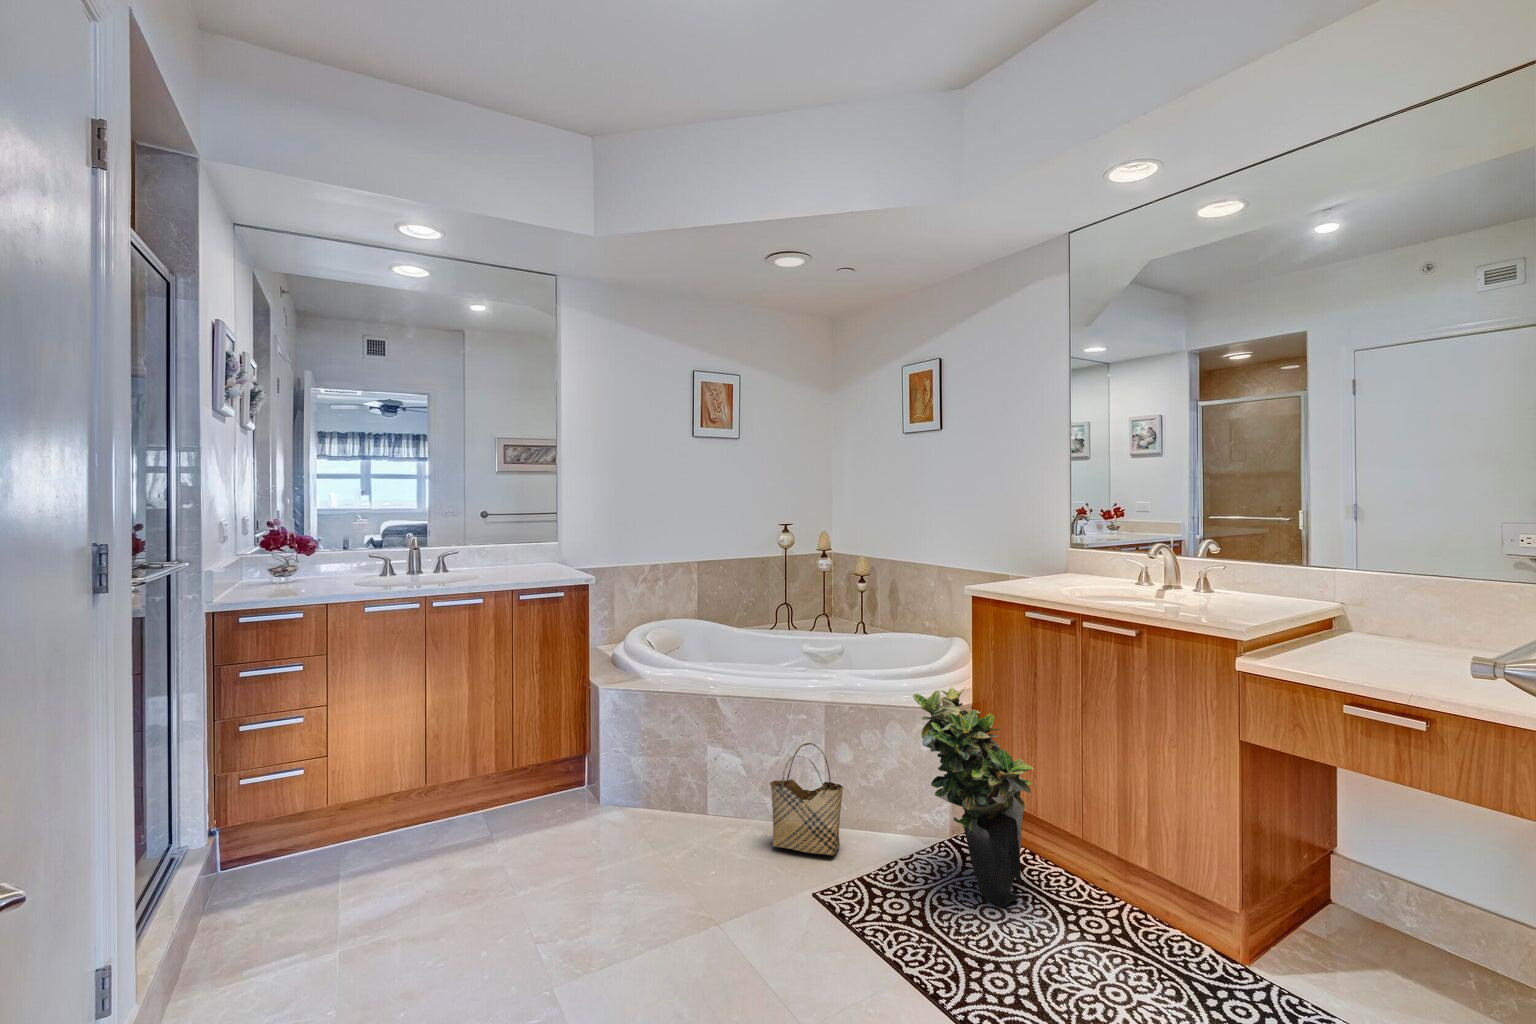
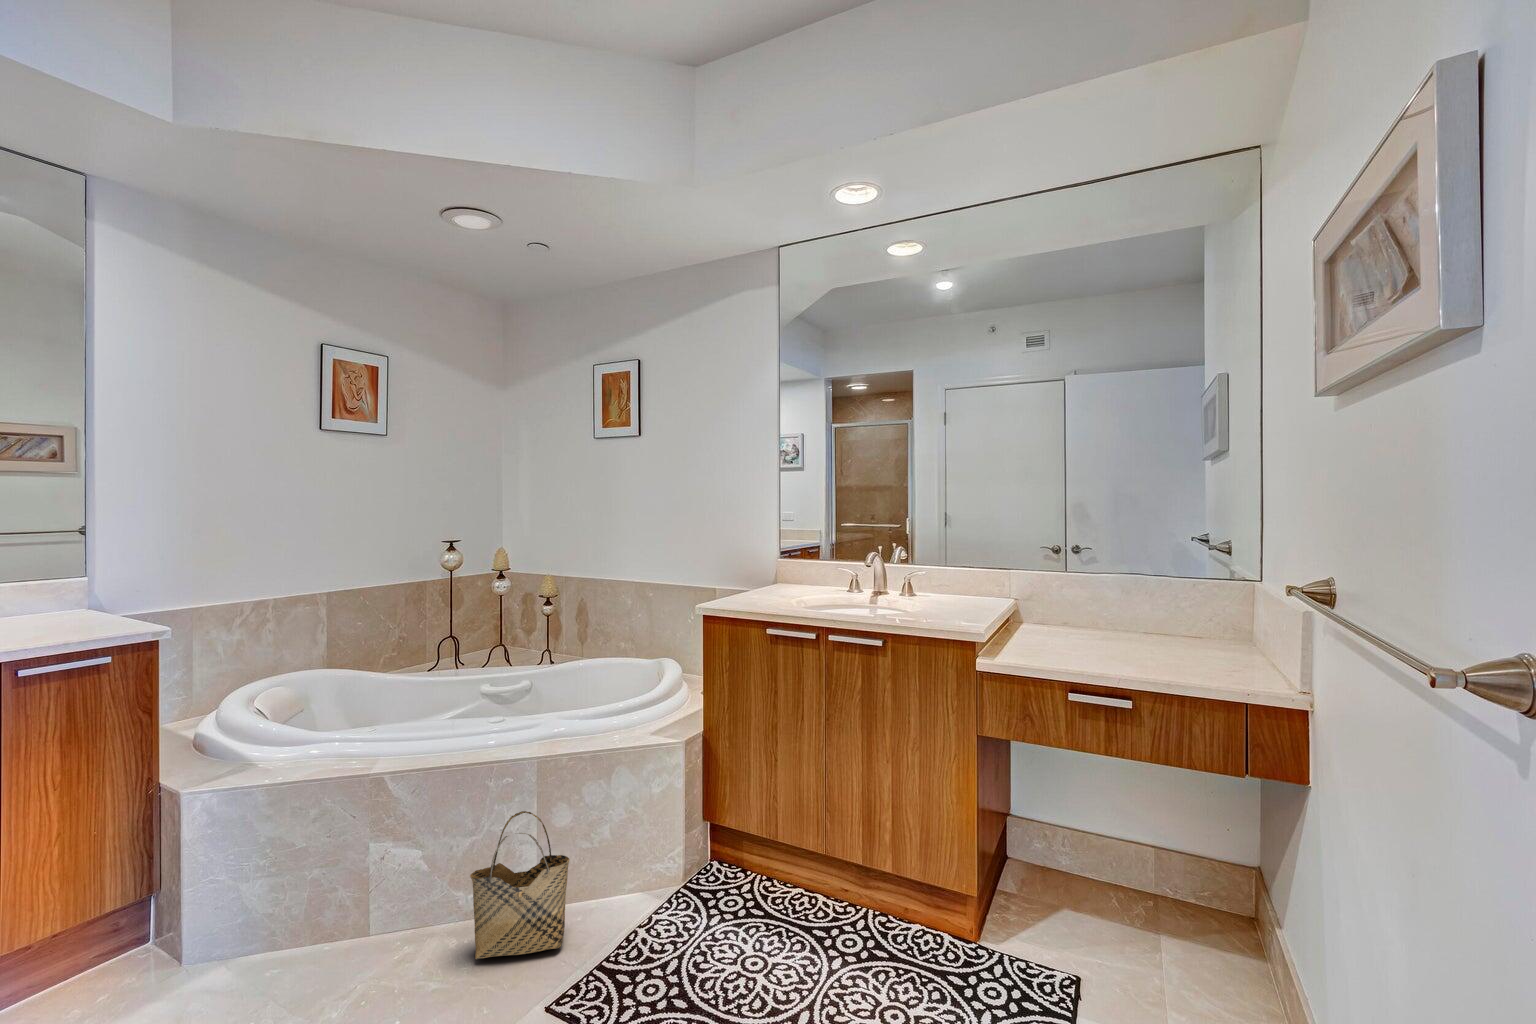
potted plant: present [912,687,1034,907] -> none [657,715,790,953]

